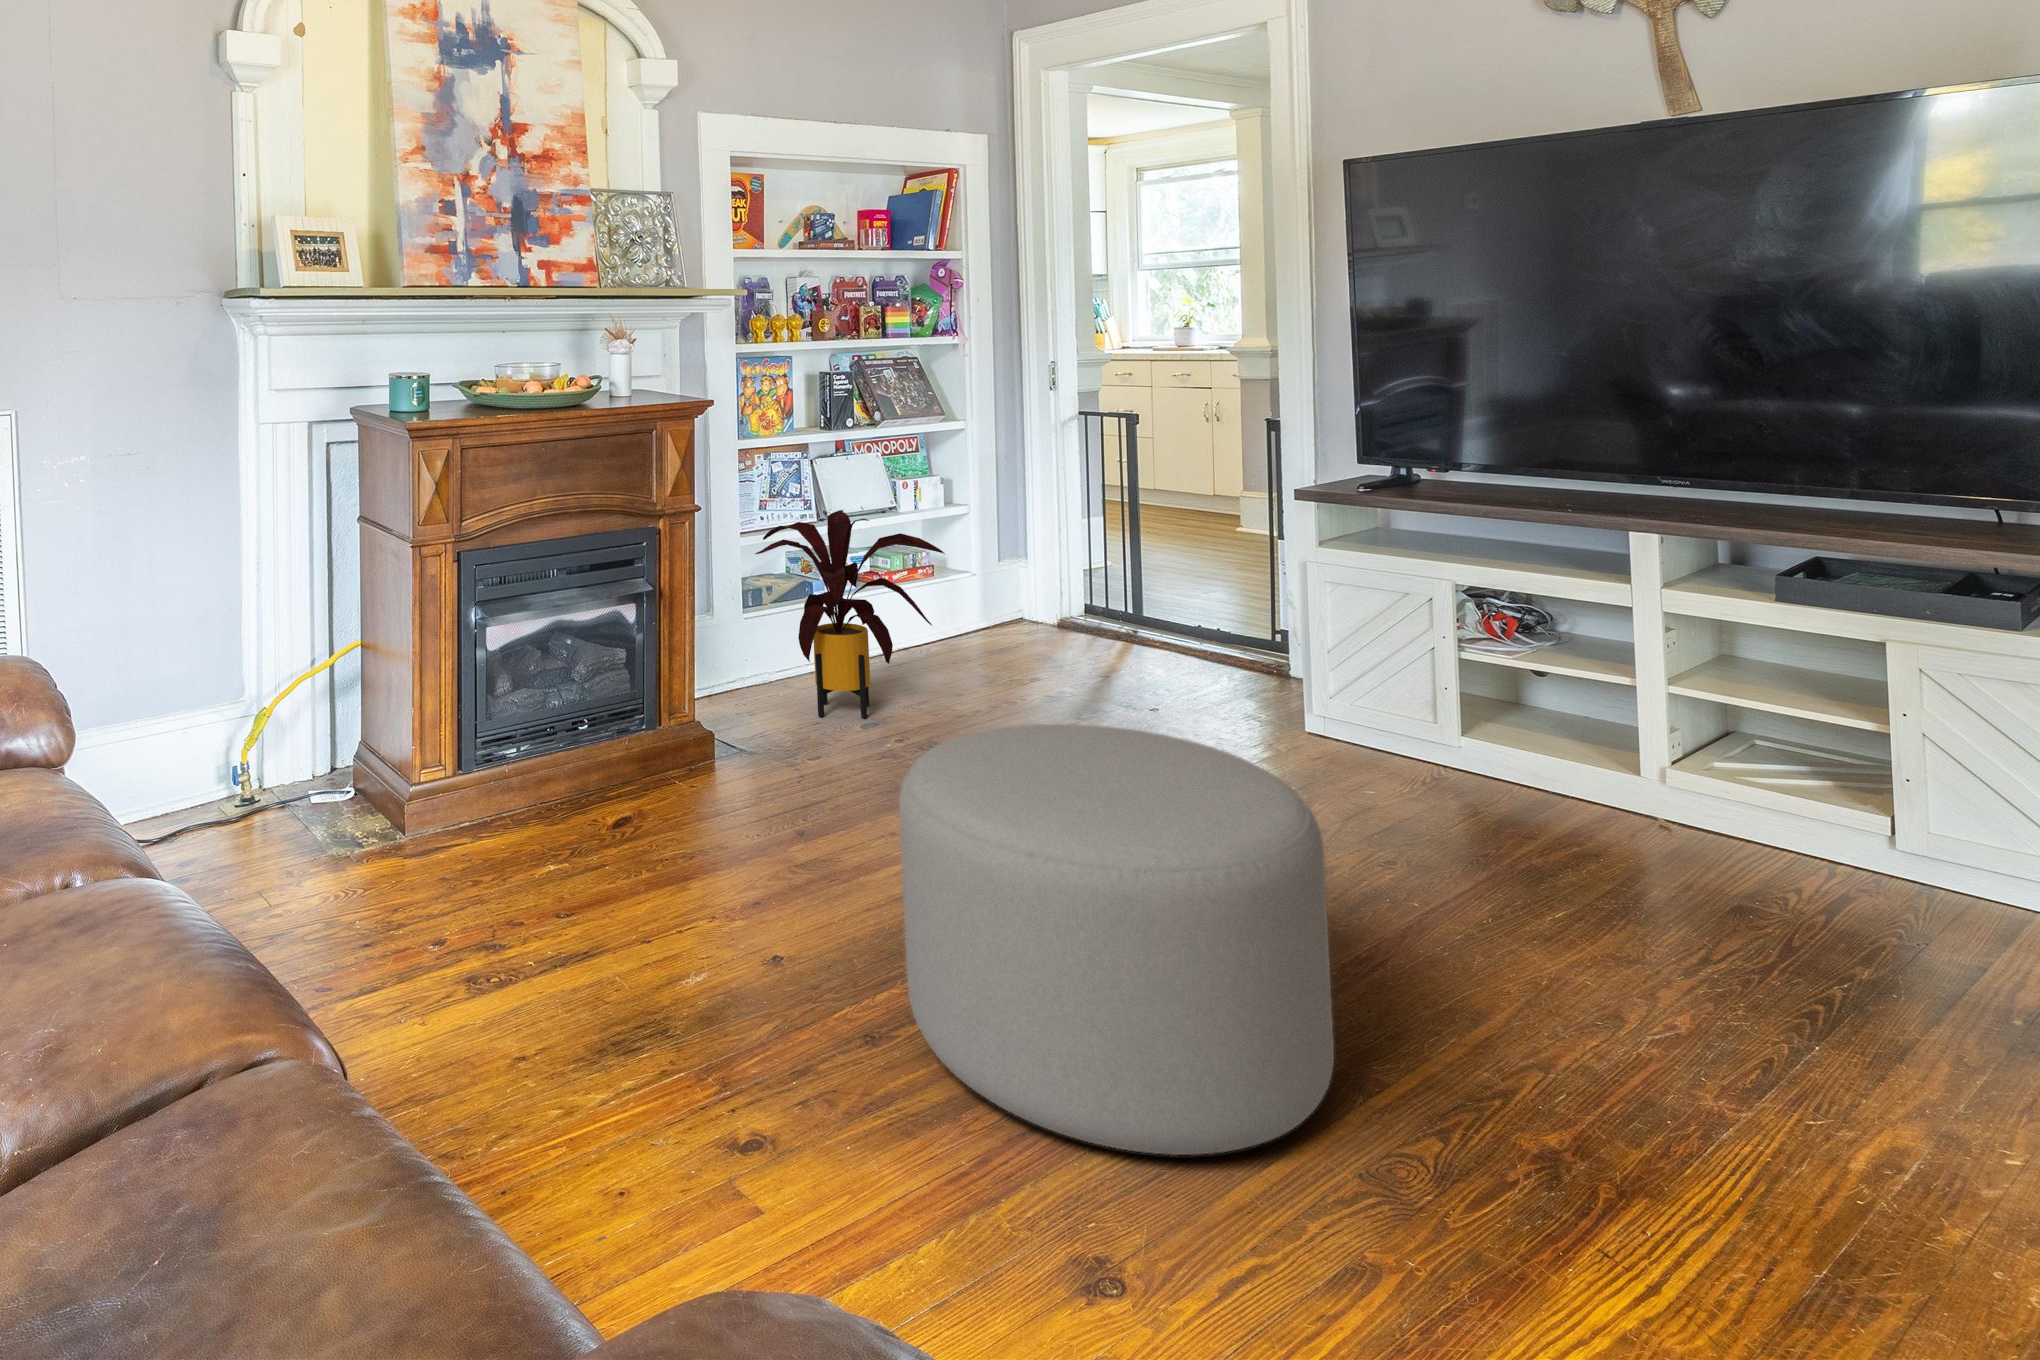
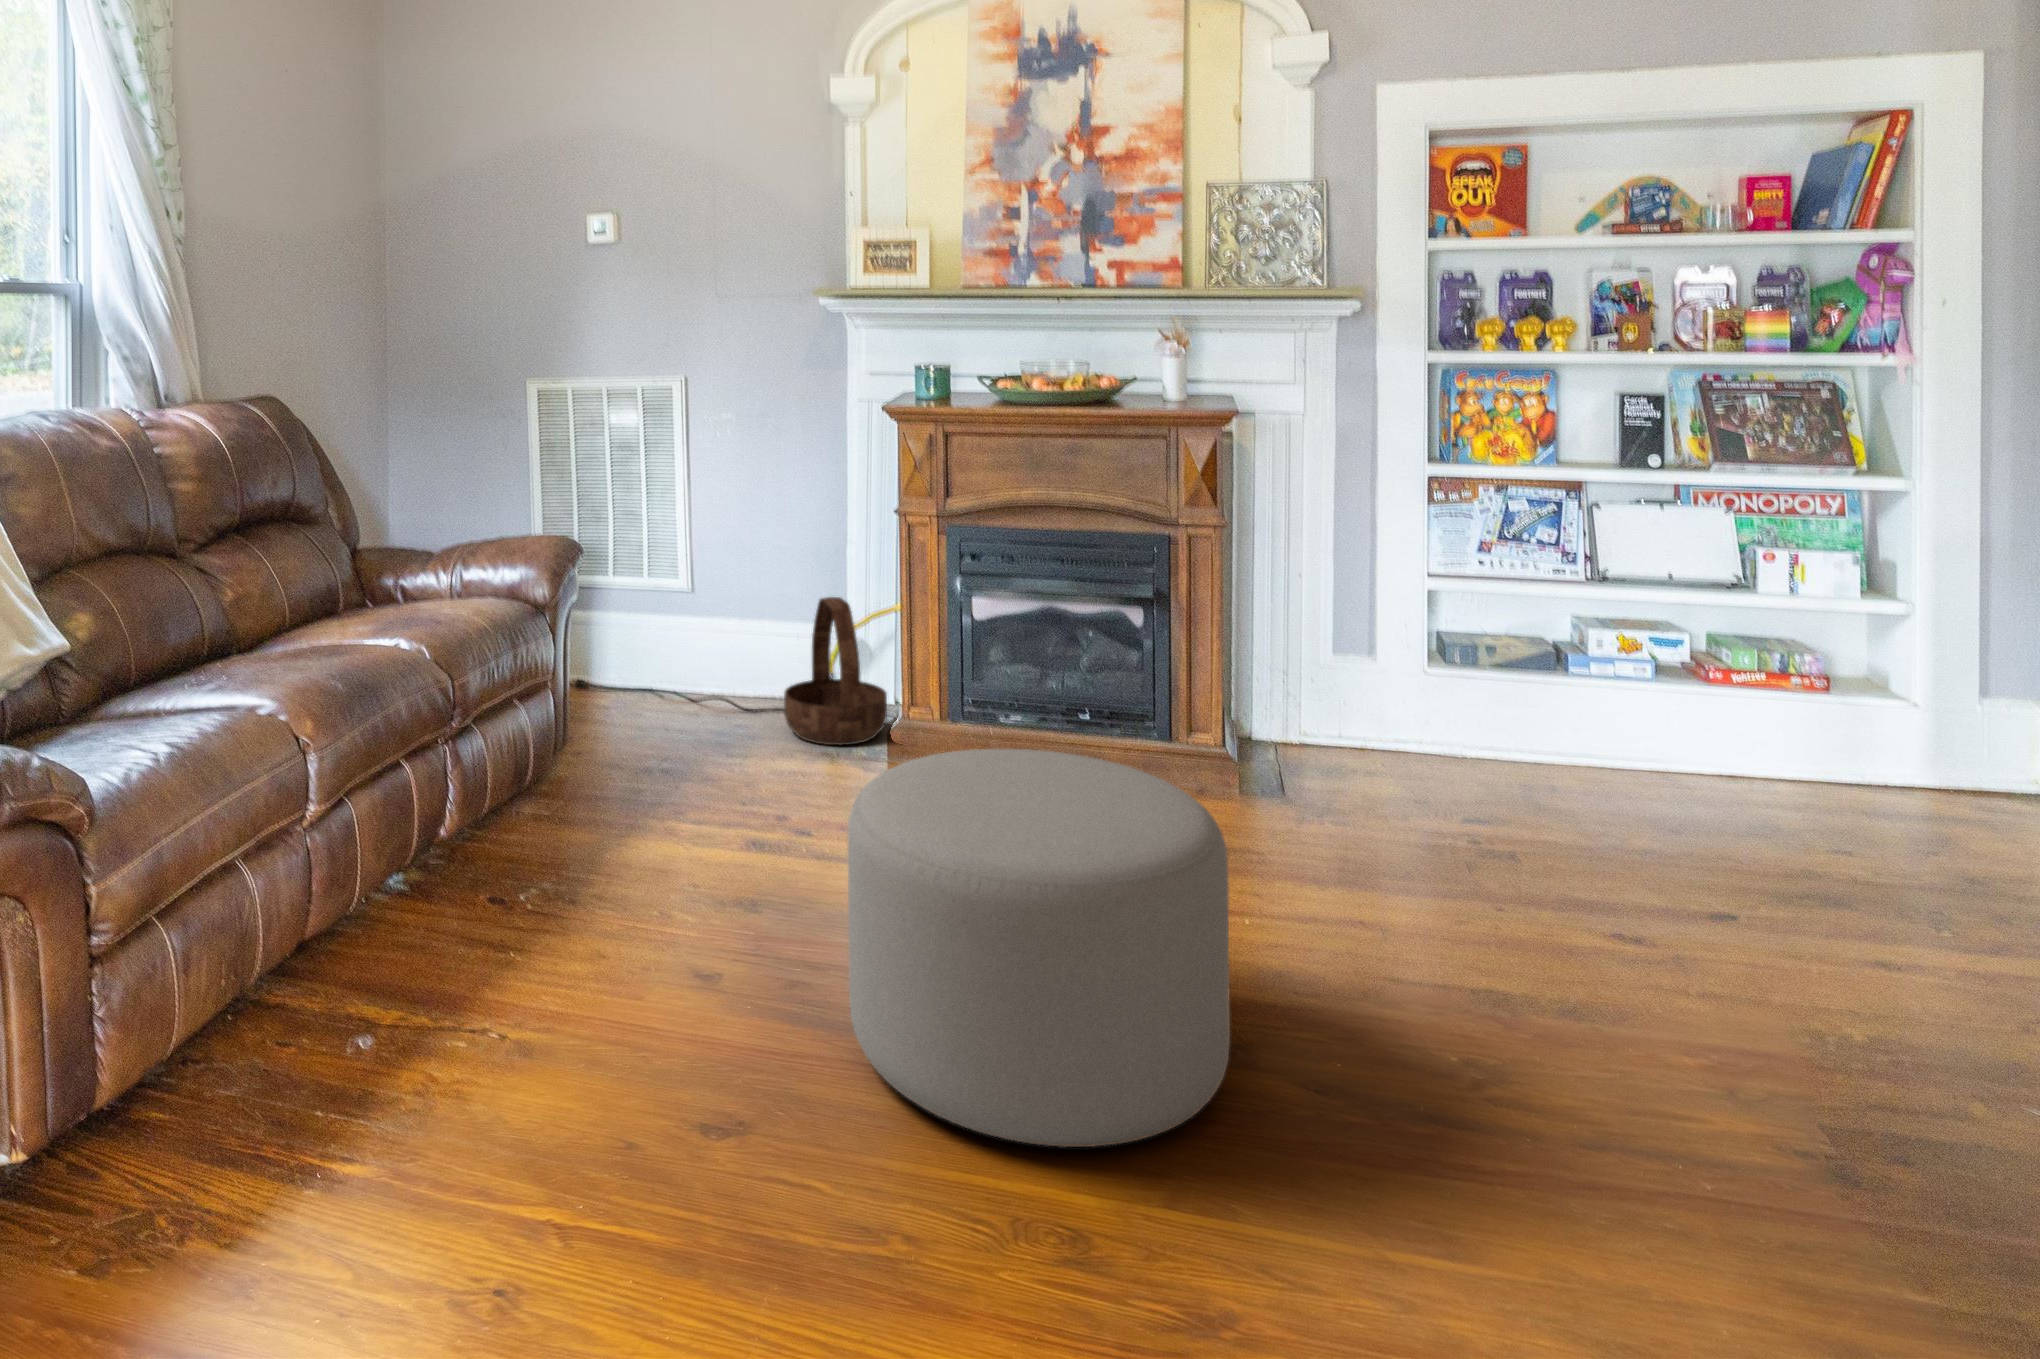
house plant: present [755,510,945,719] -> none [1333,564,1565,812]
basket: none [250,669,383,862] -> present [784,597,887,745]

